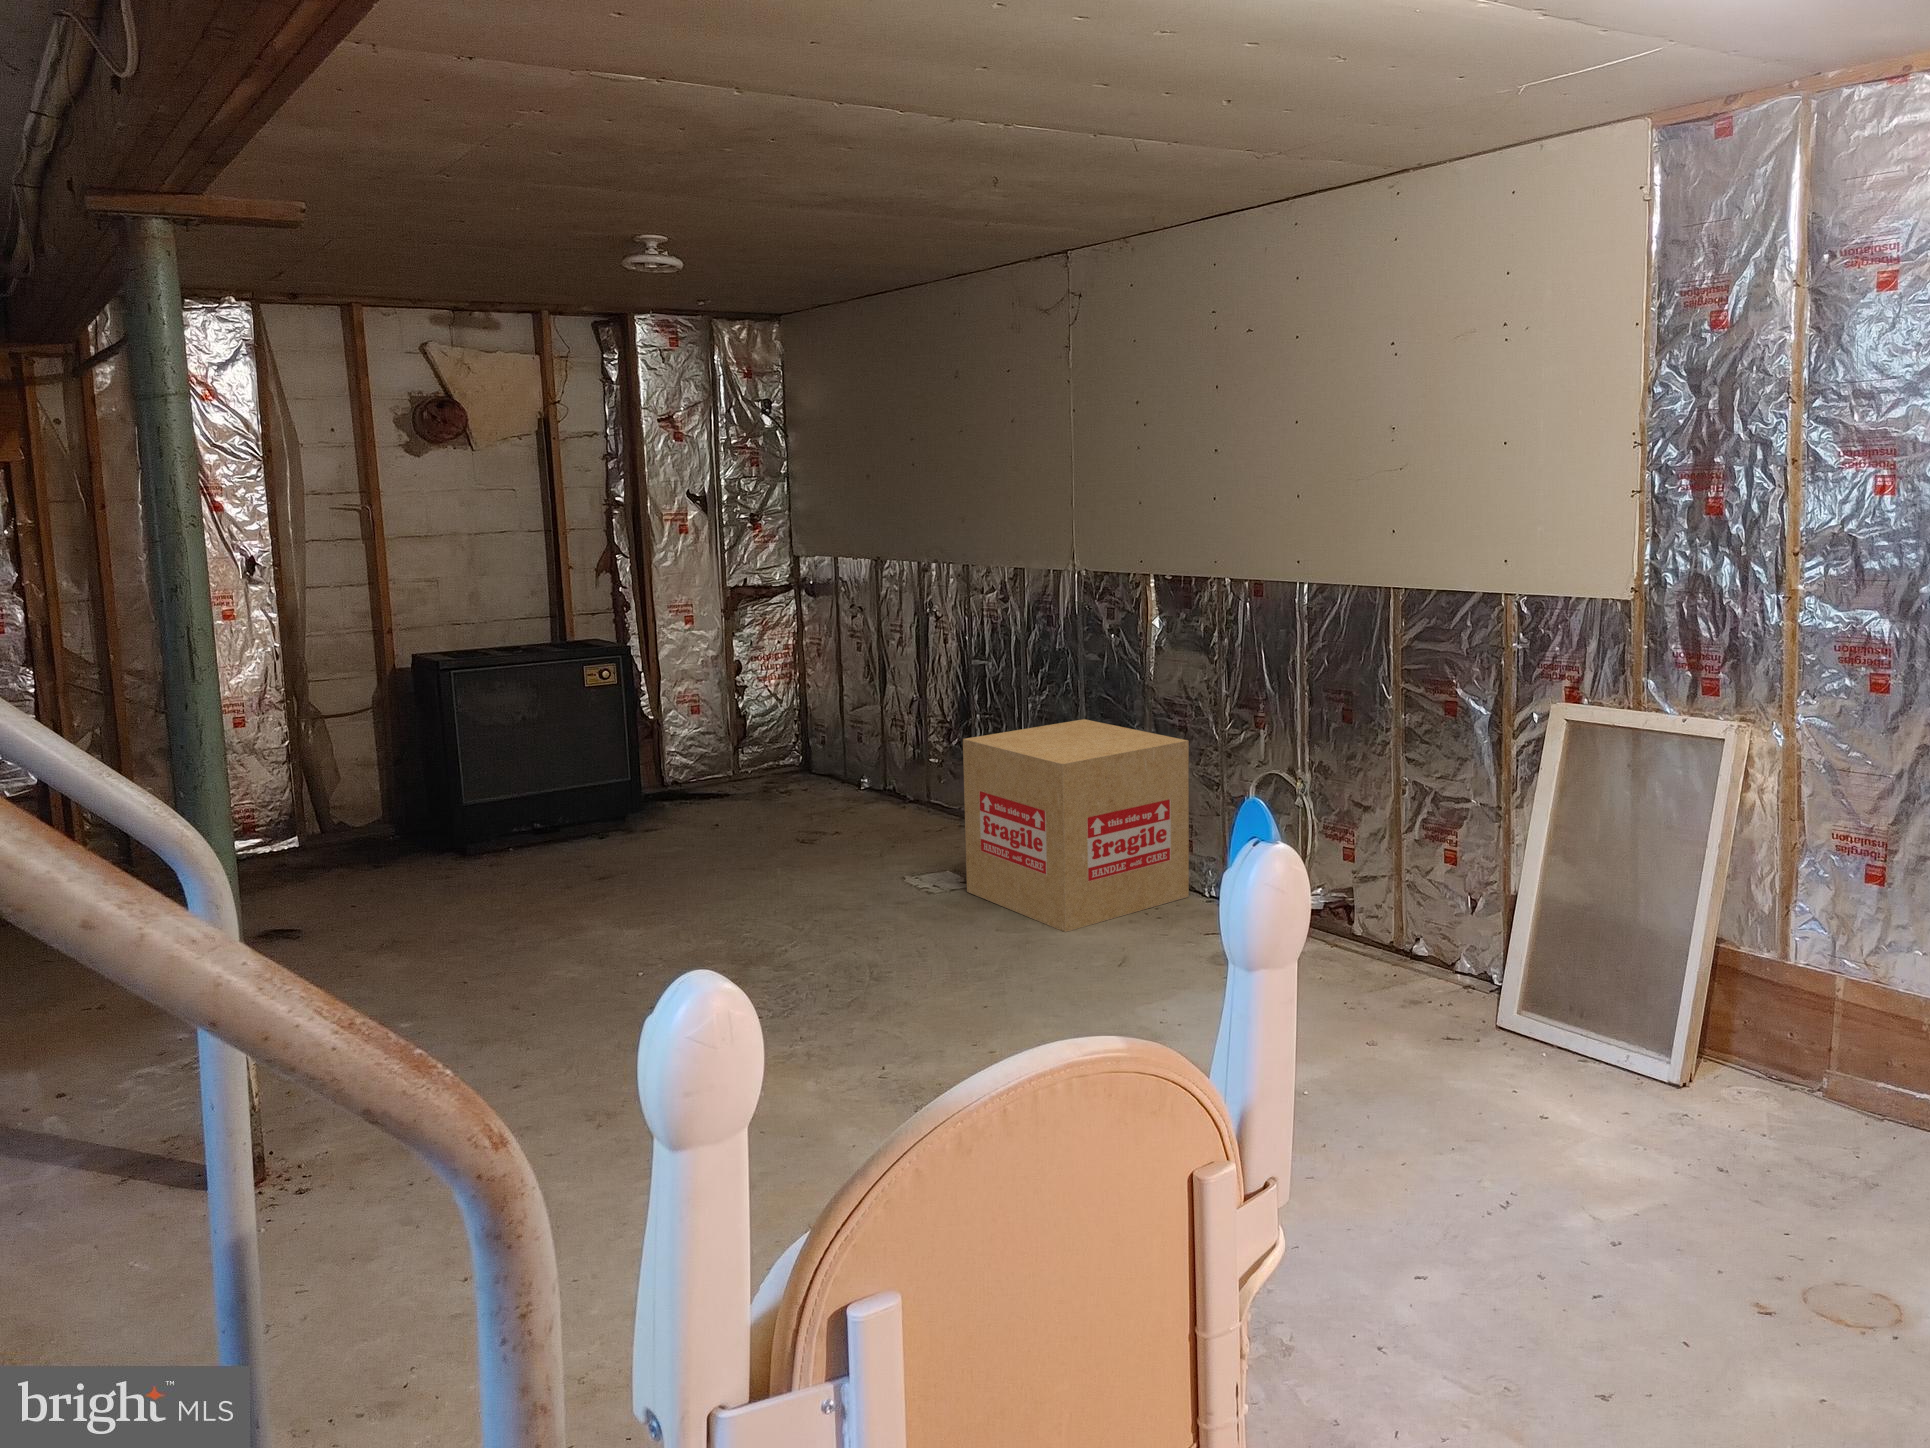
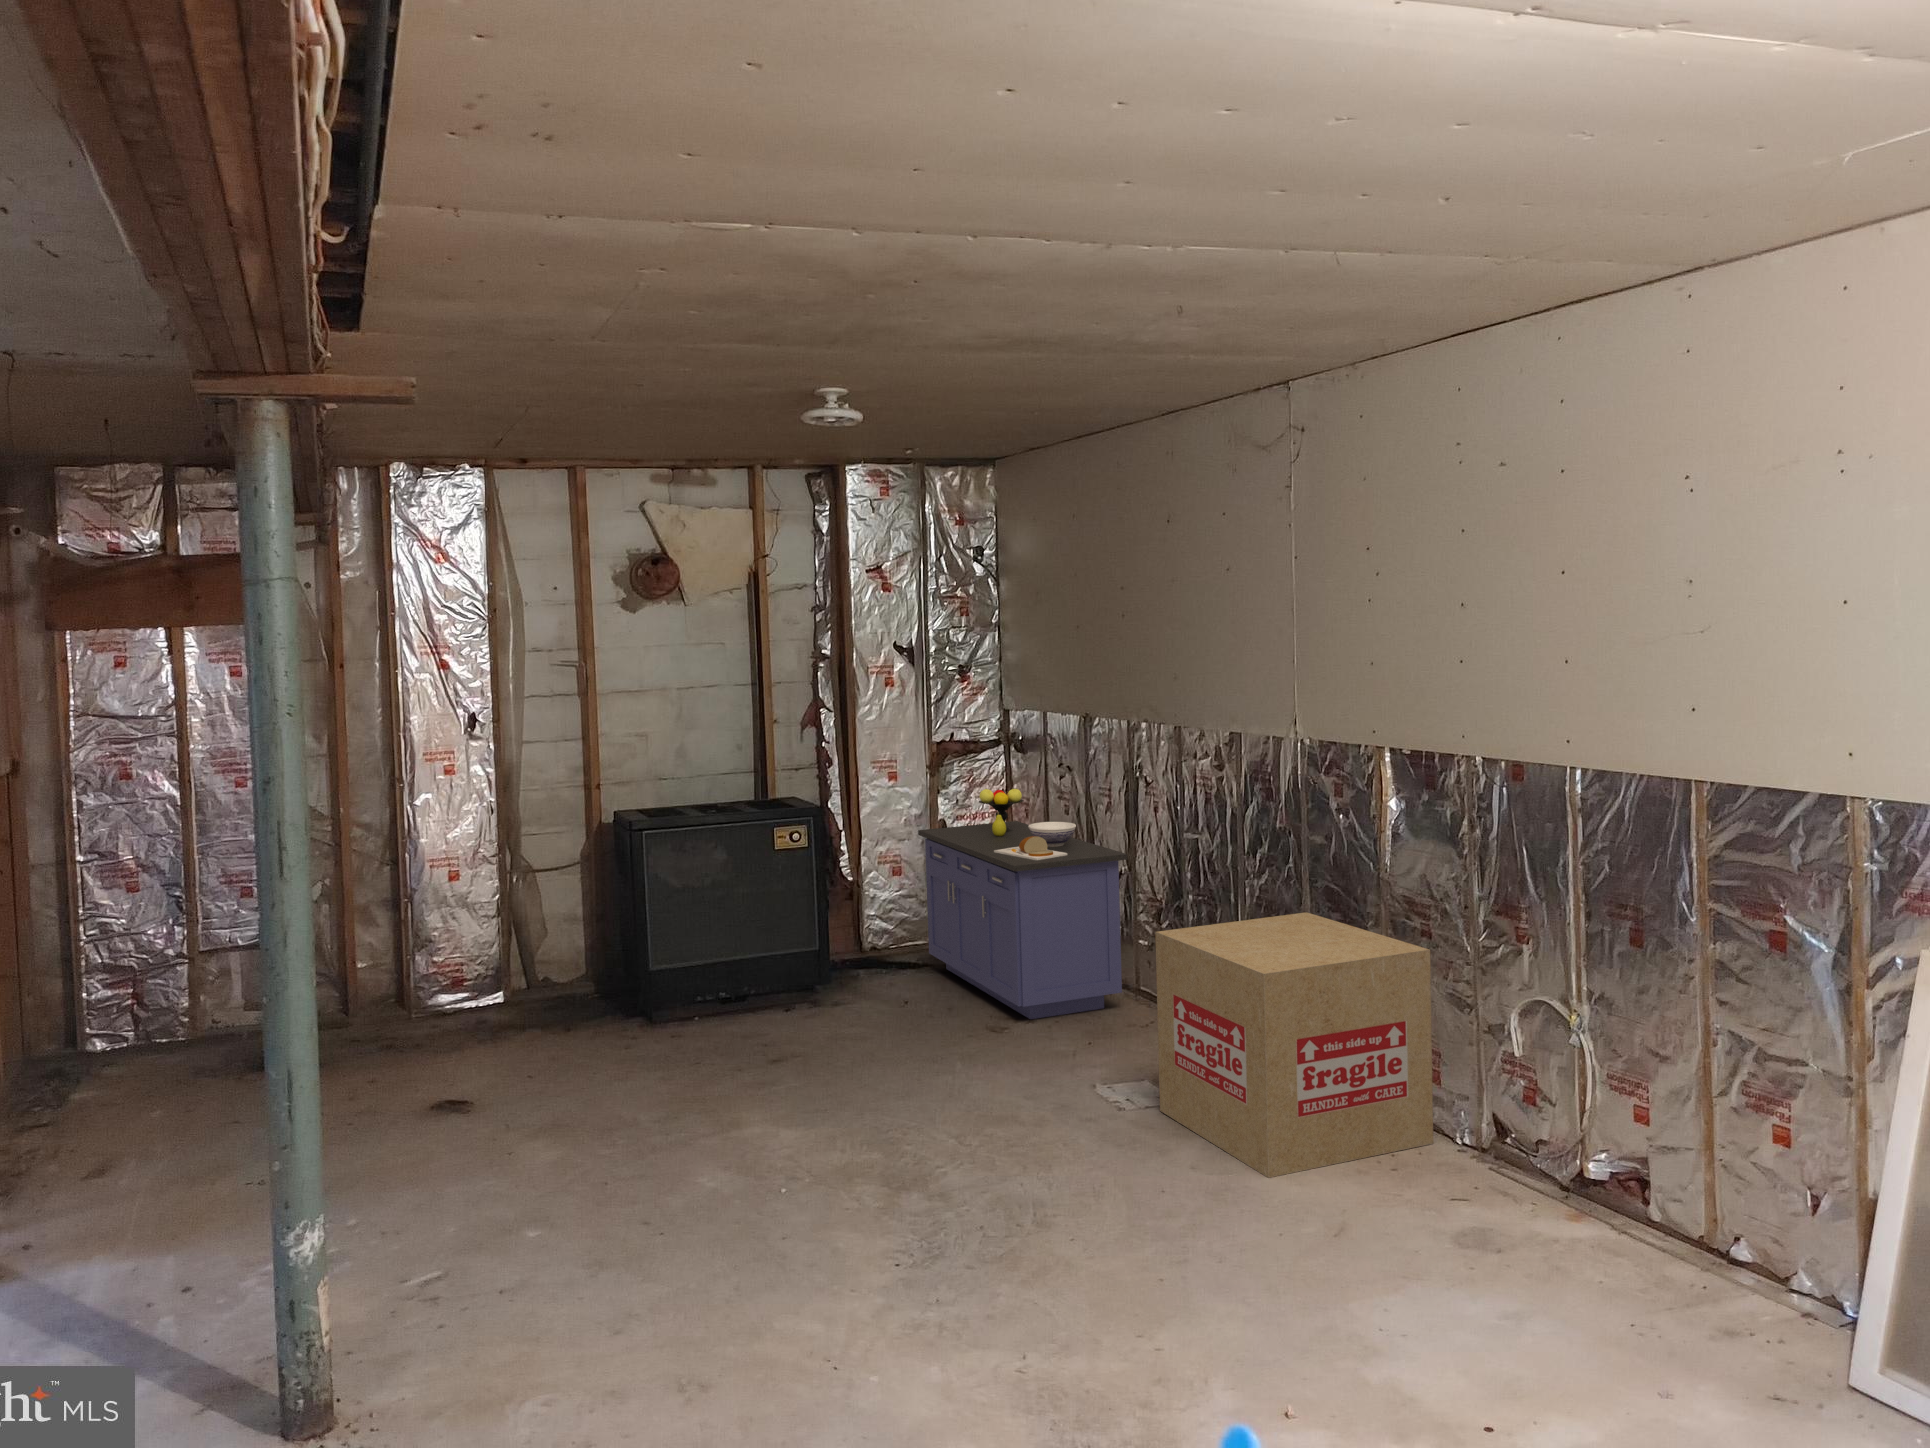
storage cabinet: none [720,628,922,831] -> present [918,789,1128,1019]

